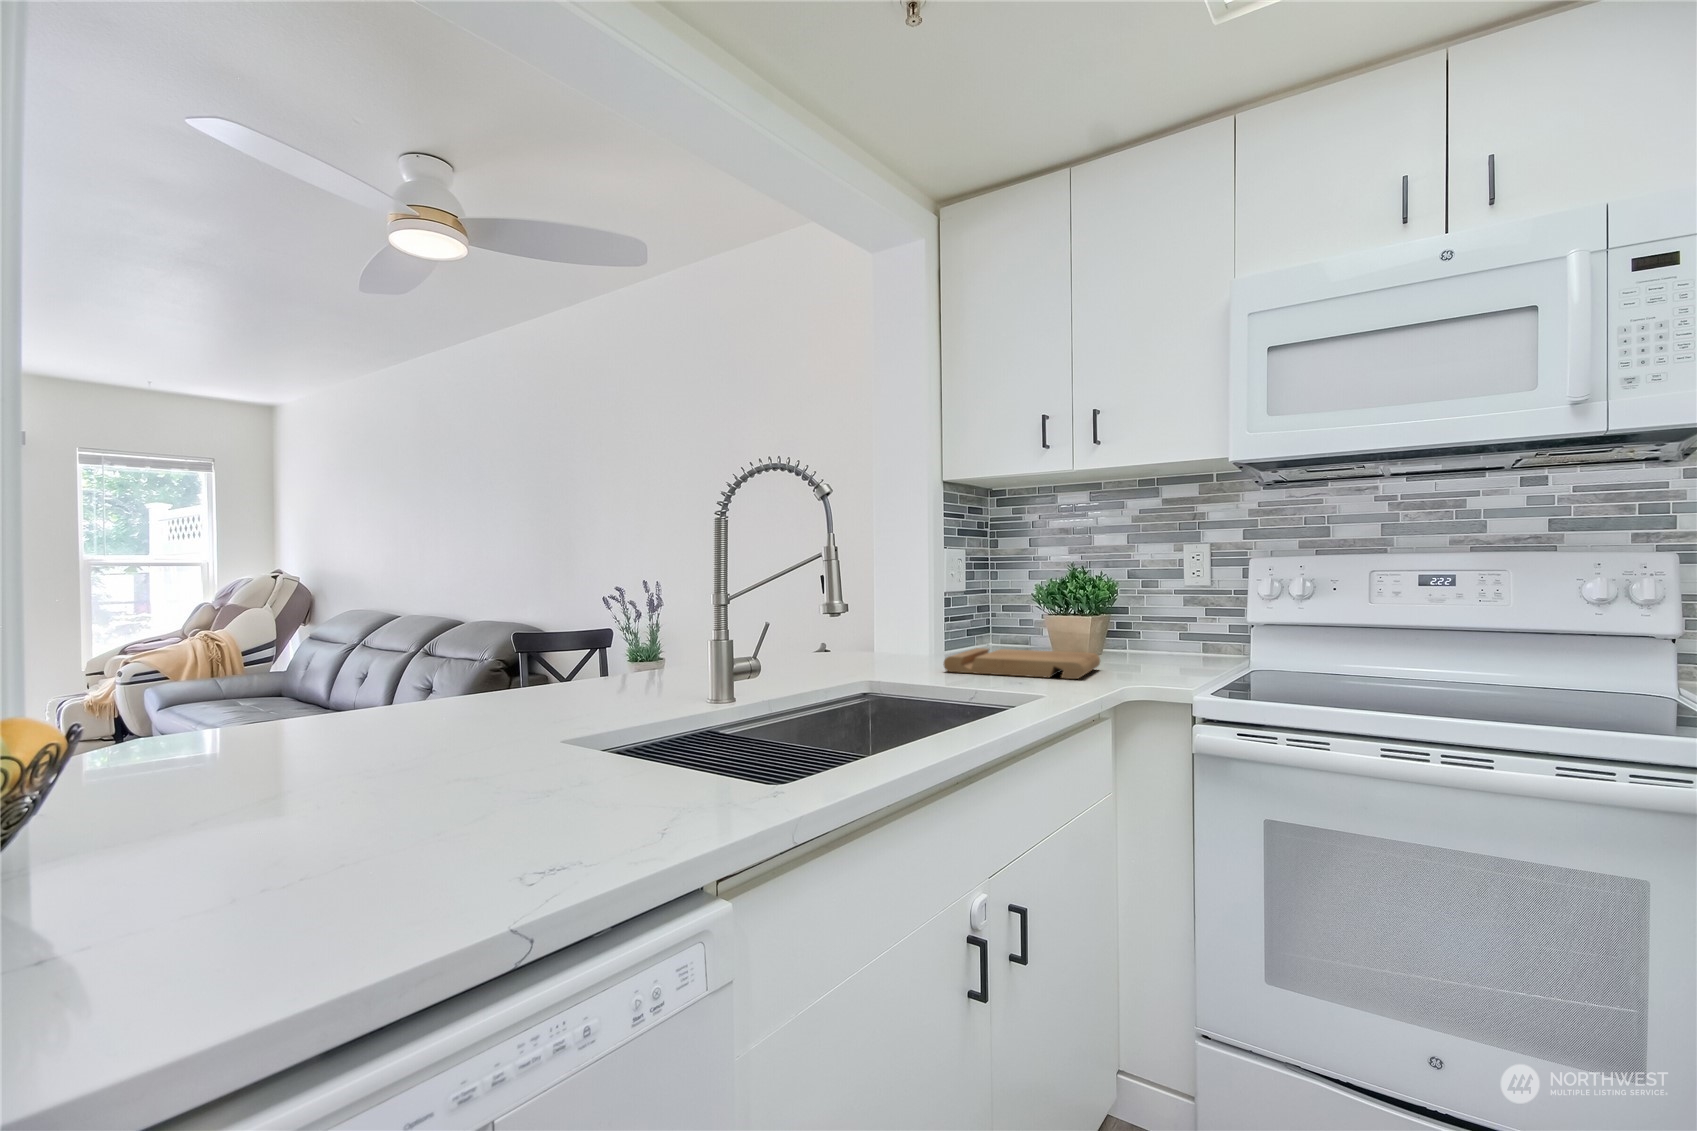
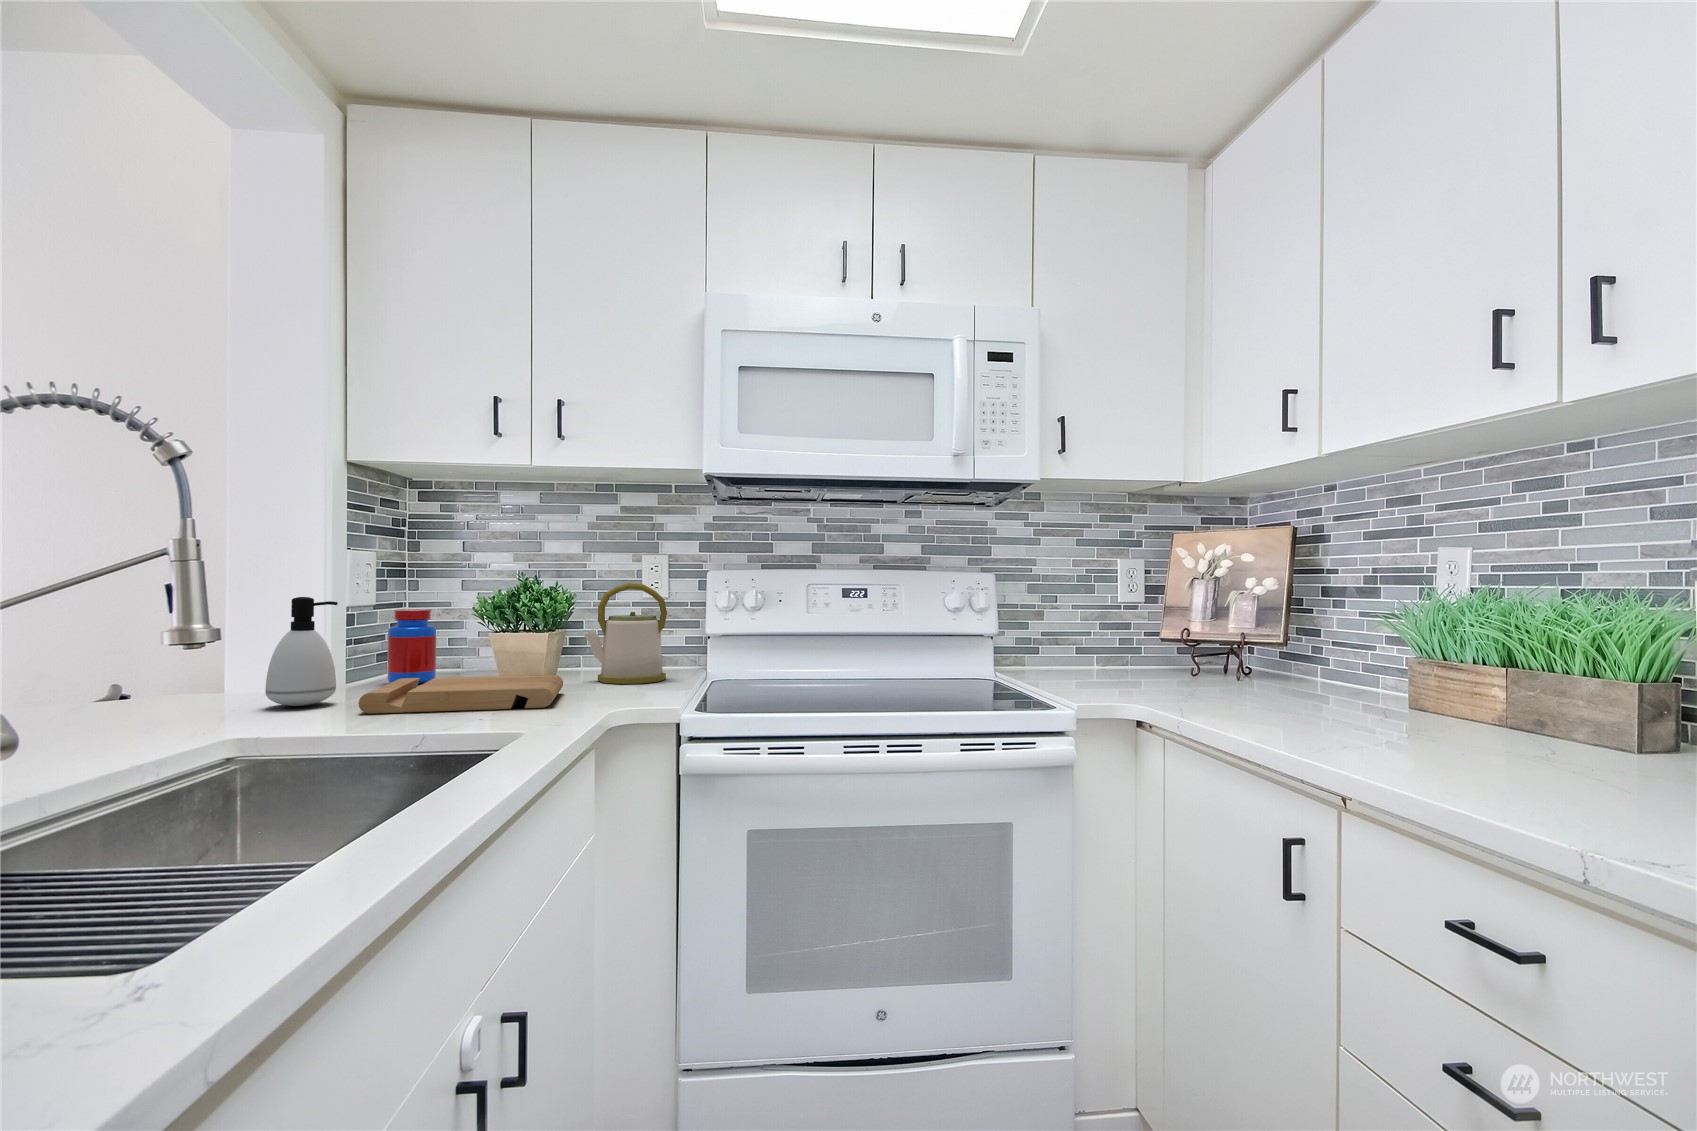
kettle: none [1125,571,1206,667] -> present [584,583,667,684]
soap dispenser: none [891,584,933,663] -> present [265,597,338,706]
jar: none [973,595,1008,654] -> present [387,609,436,684]

